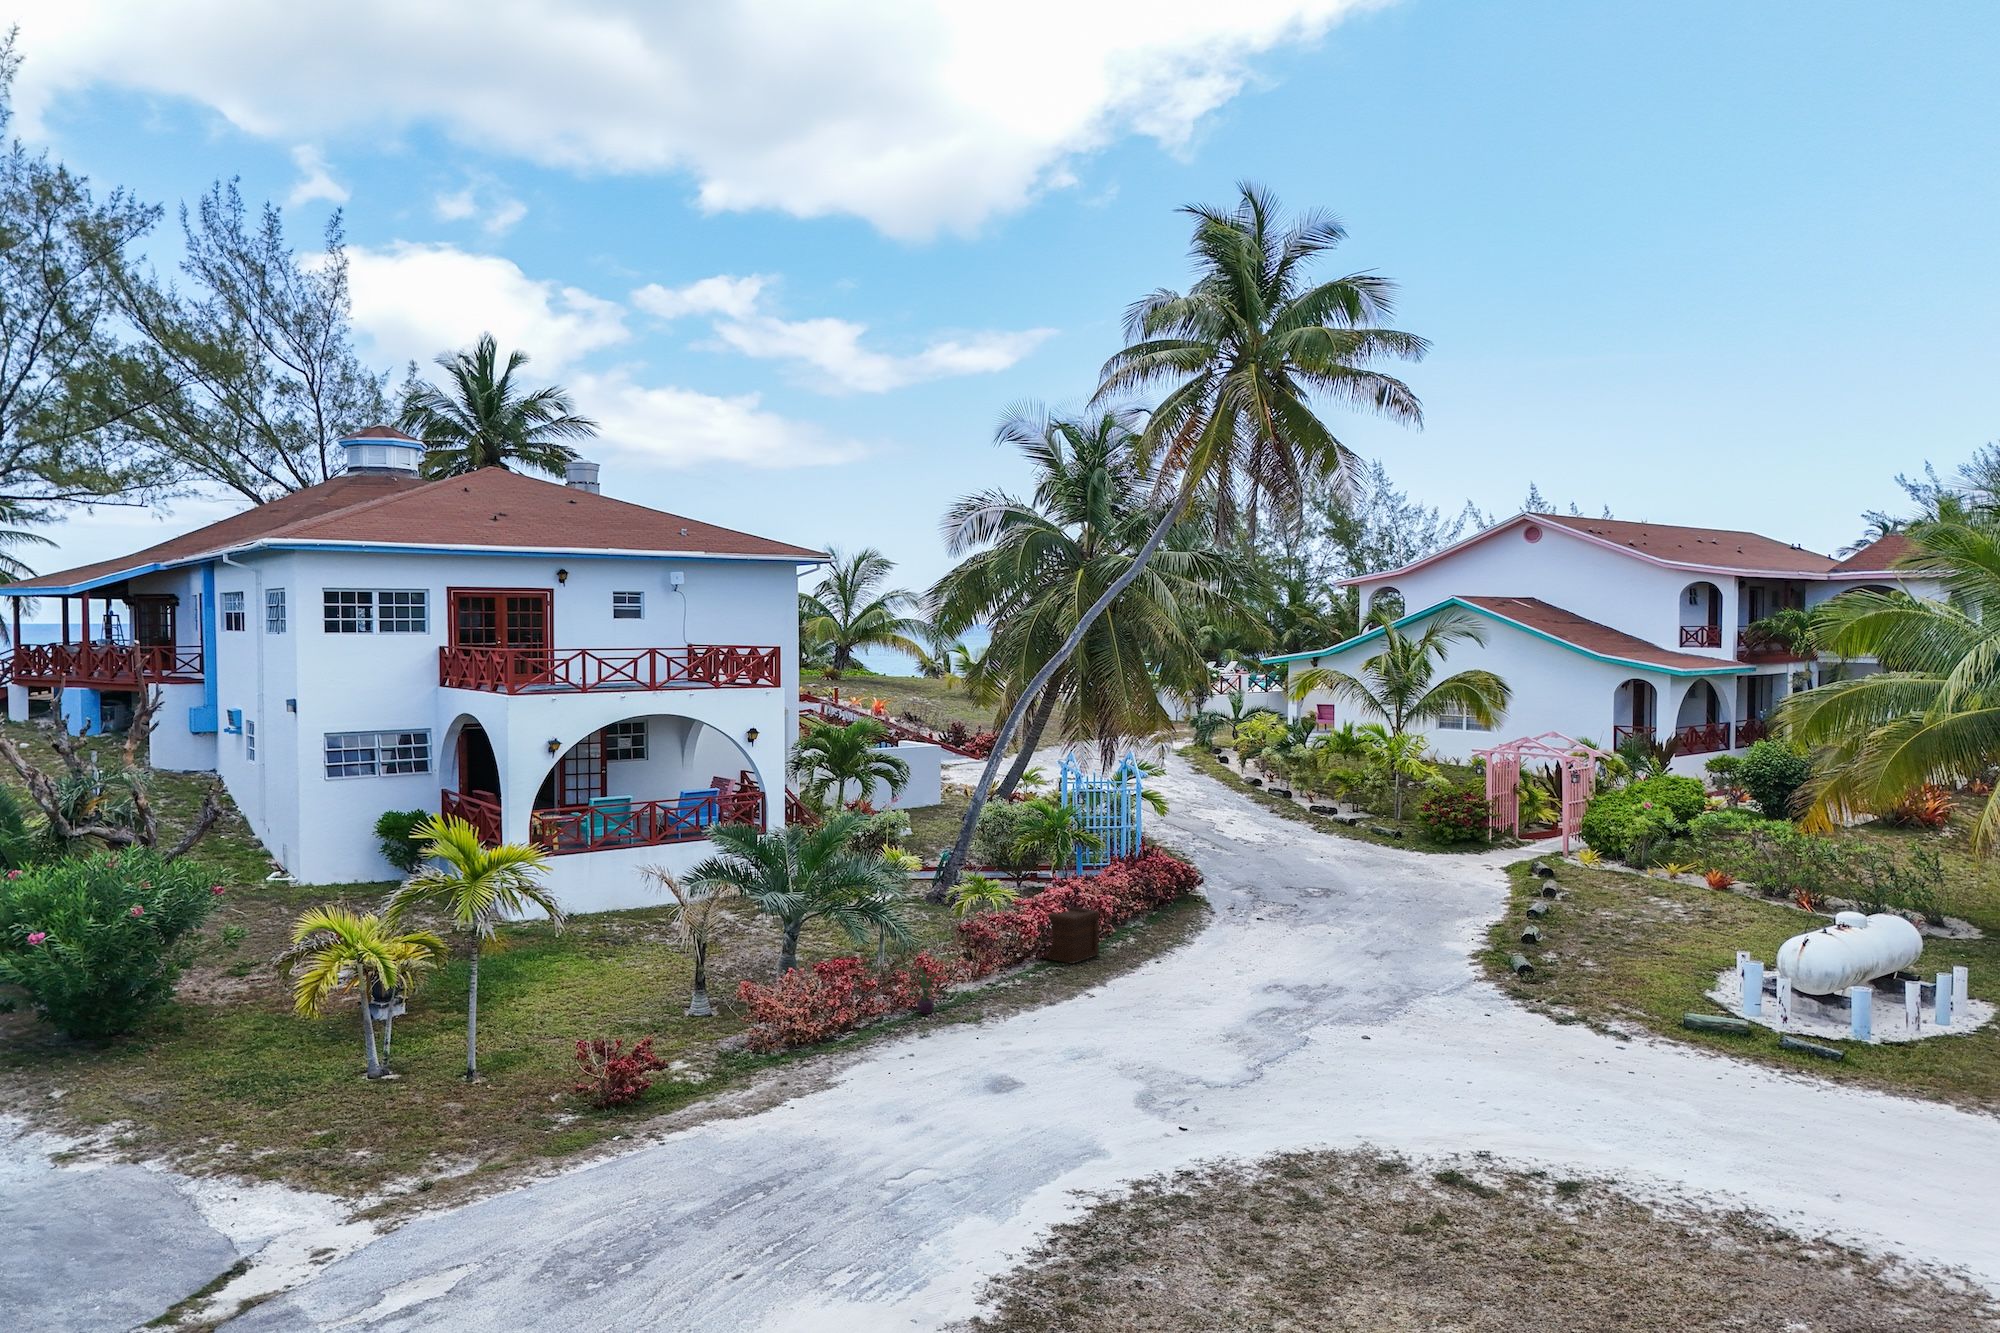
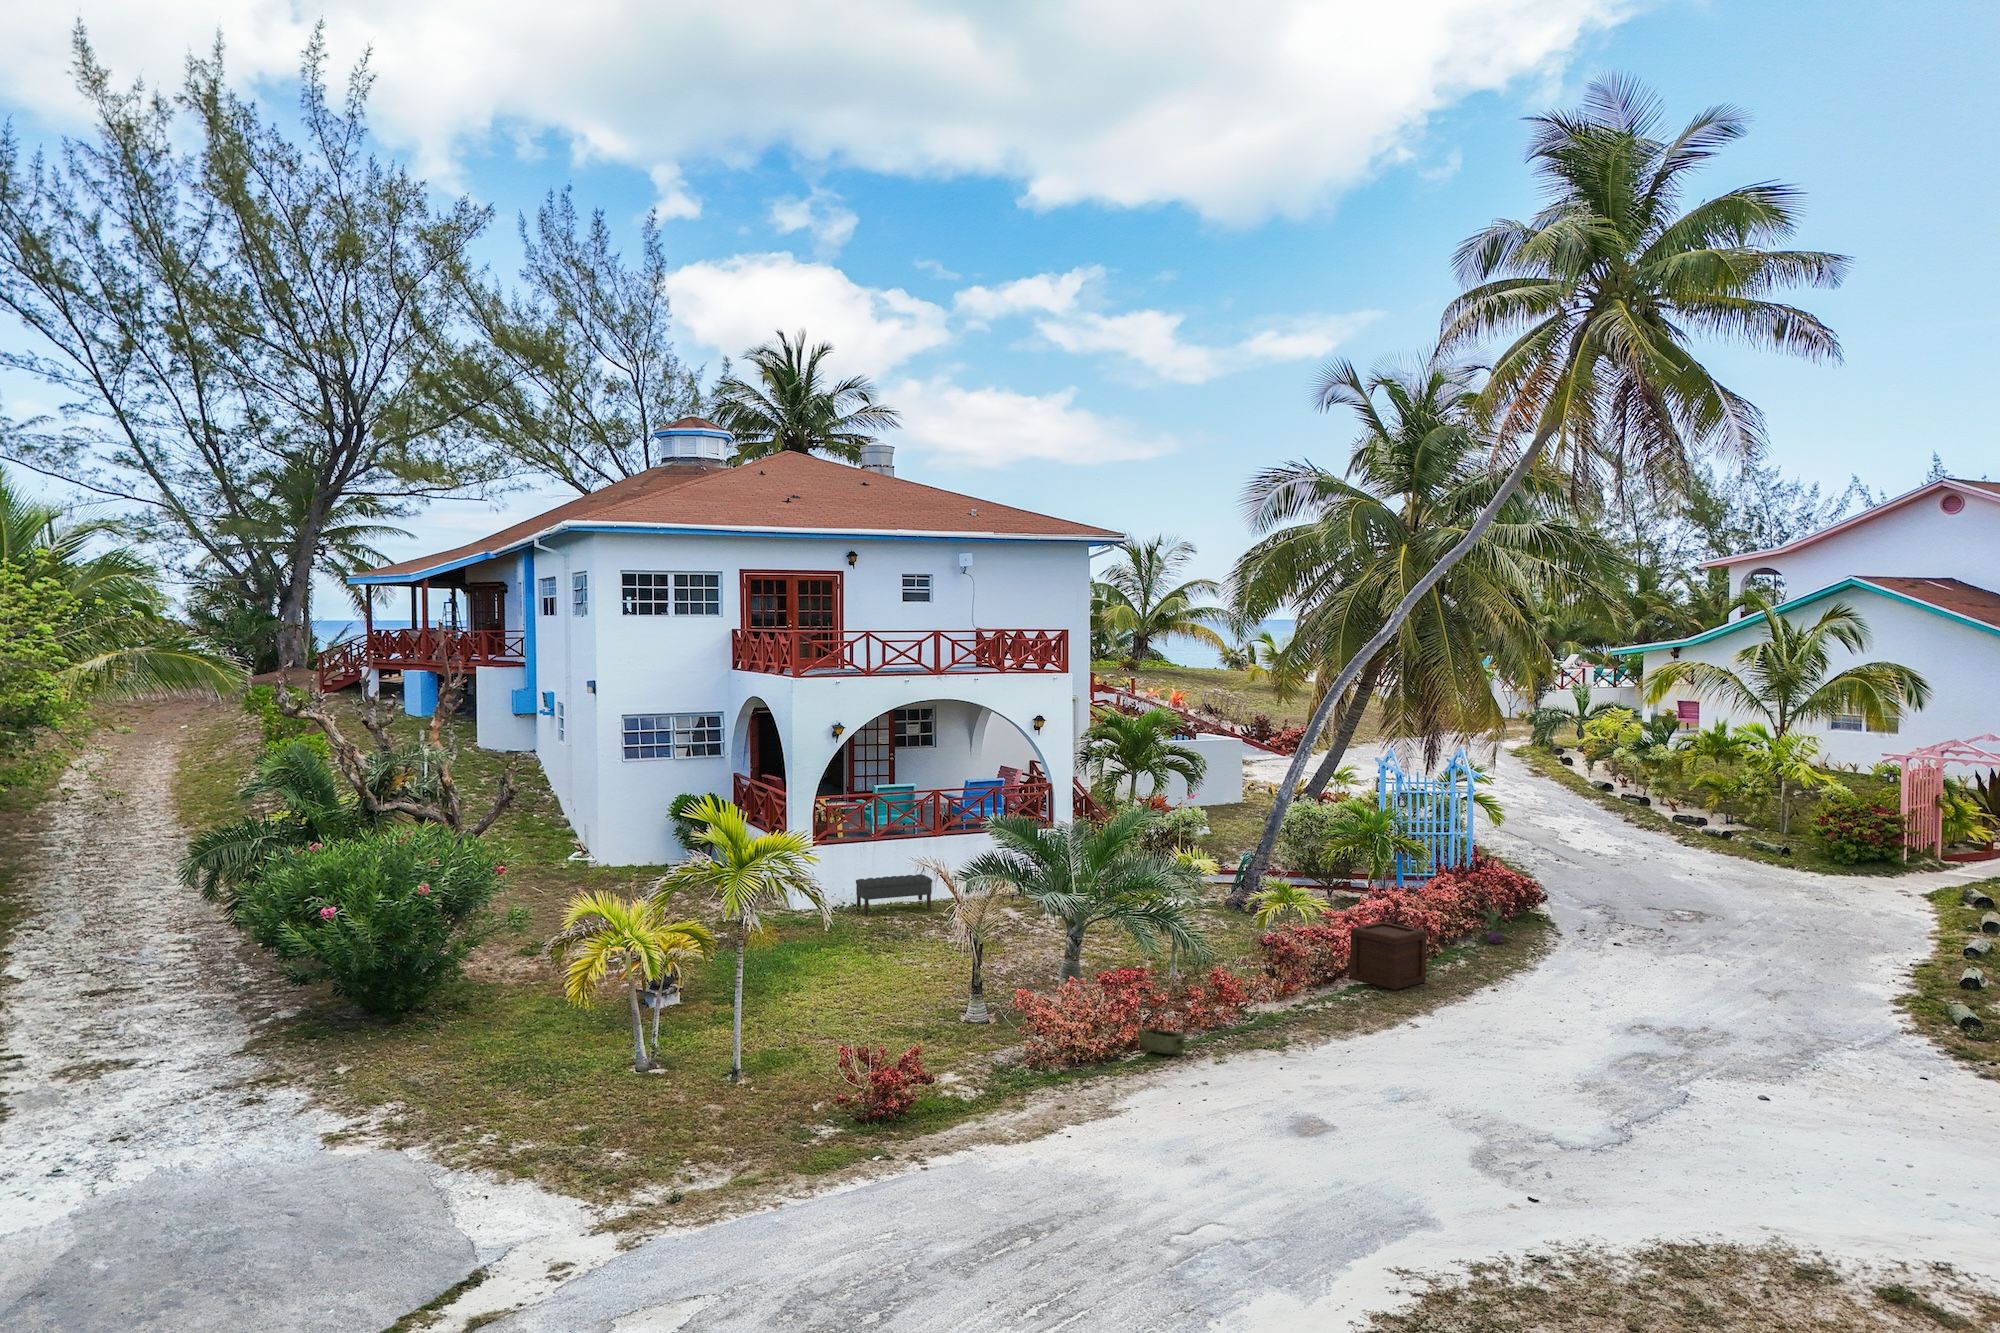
bench: none [567,886,646,929] -> present [856,874,932,916]
decorative plant: present [911,967,935,1014] -> present [1483,906,1505,944]
woven basket: none [850,1009,894,1030] -> present [1137,1029,1185,1054]

